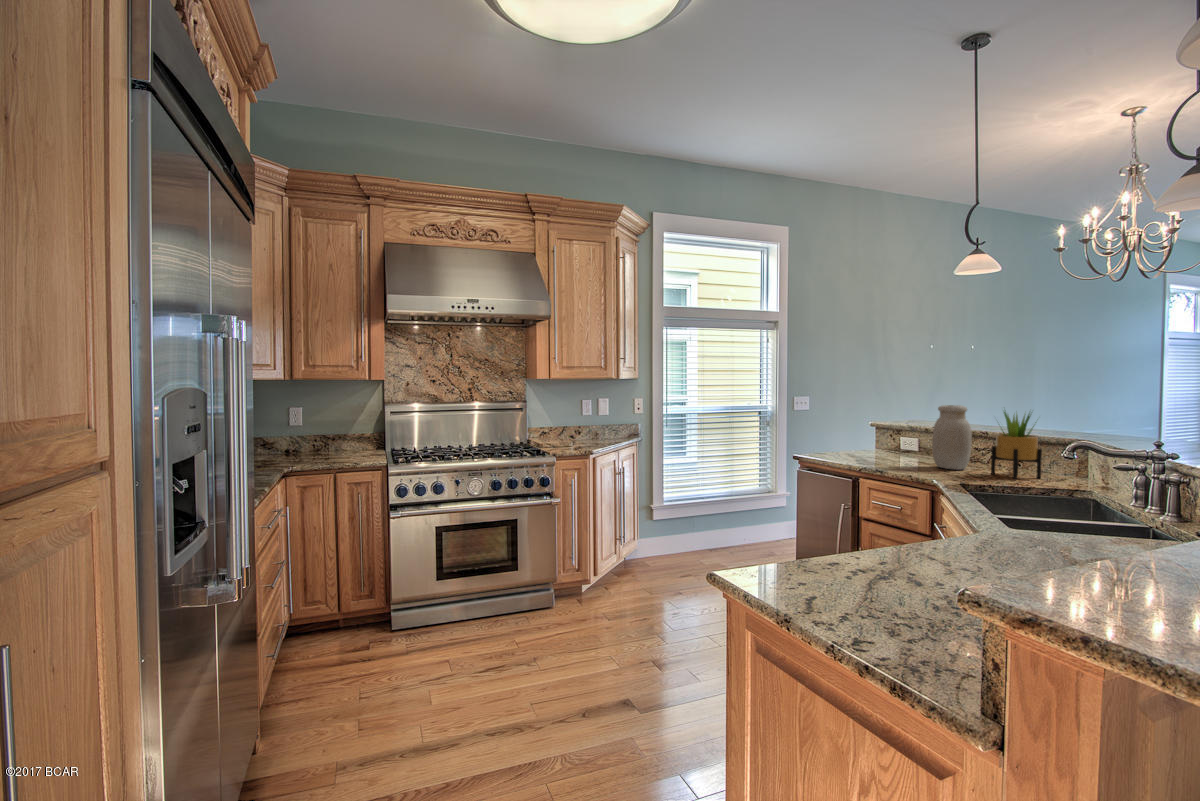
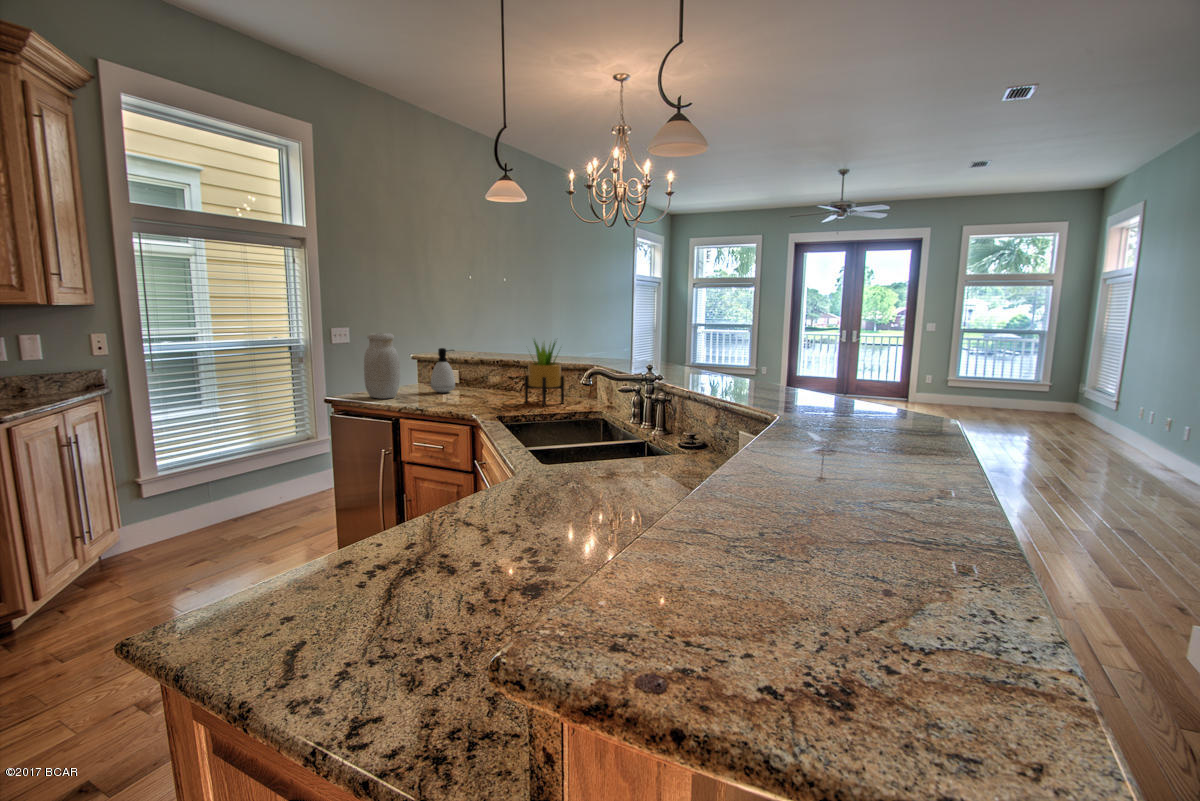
jar: present [932,405,972,470] -> present [364,333,400,398]
soap dispenser: none [888,417,914,458] -> present [431,348,455,393]

